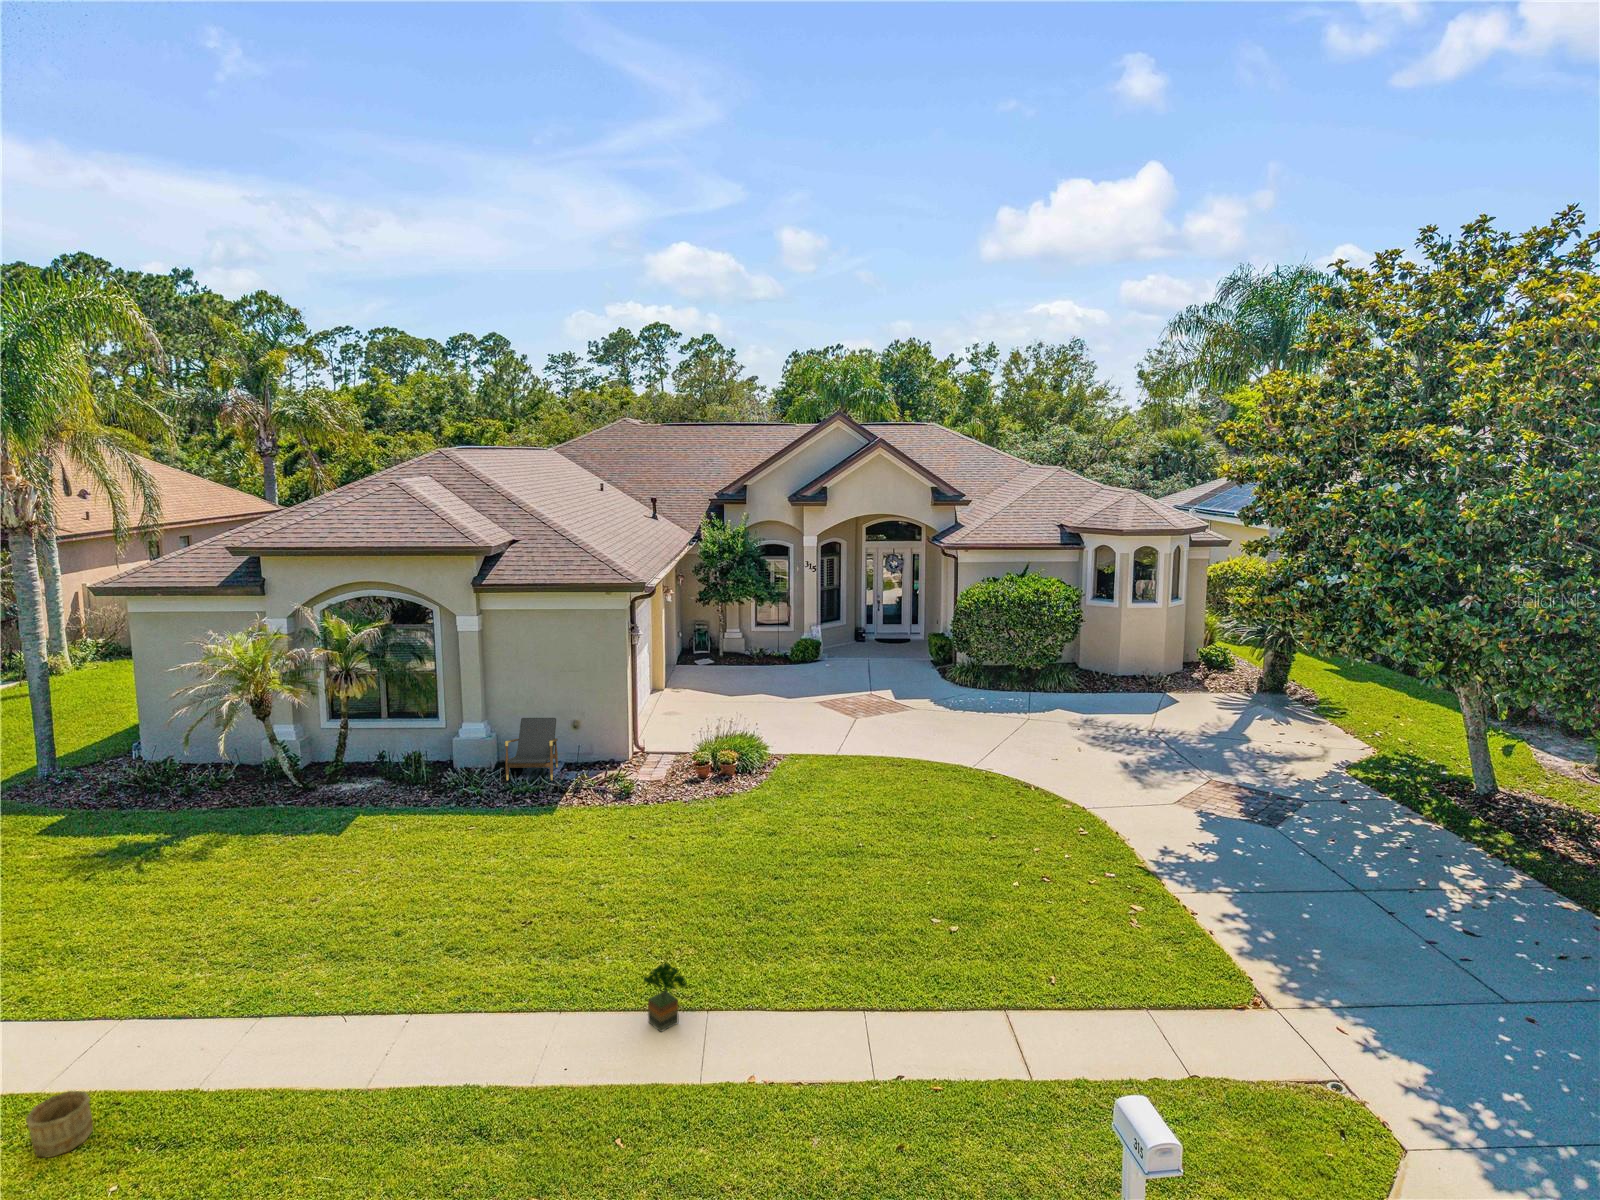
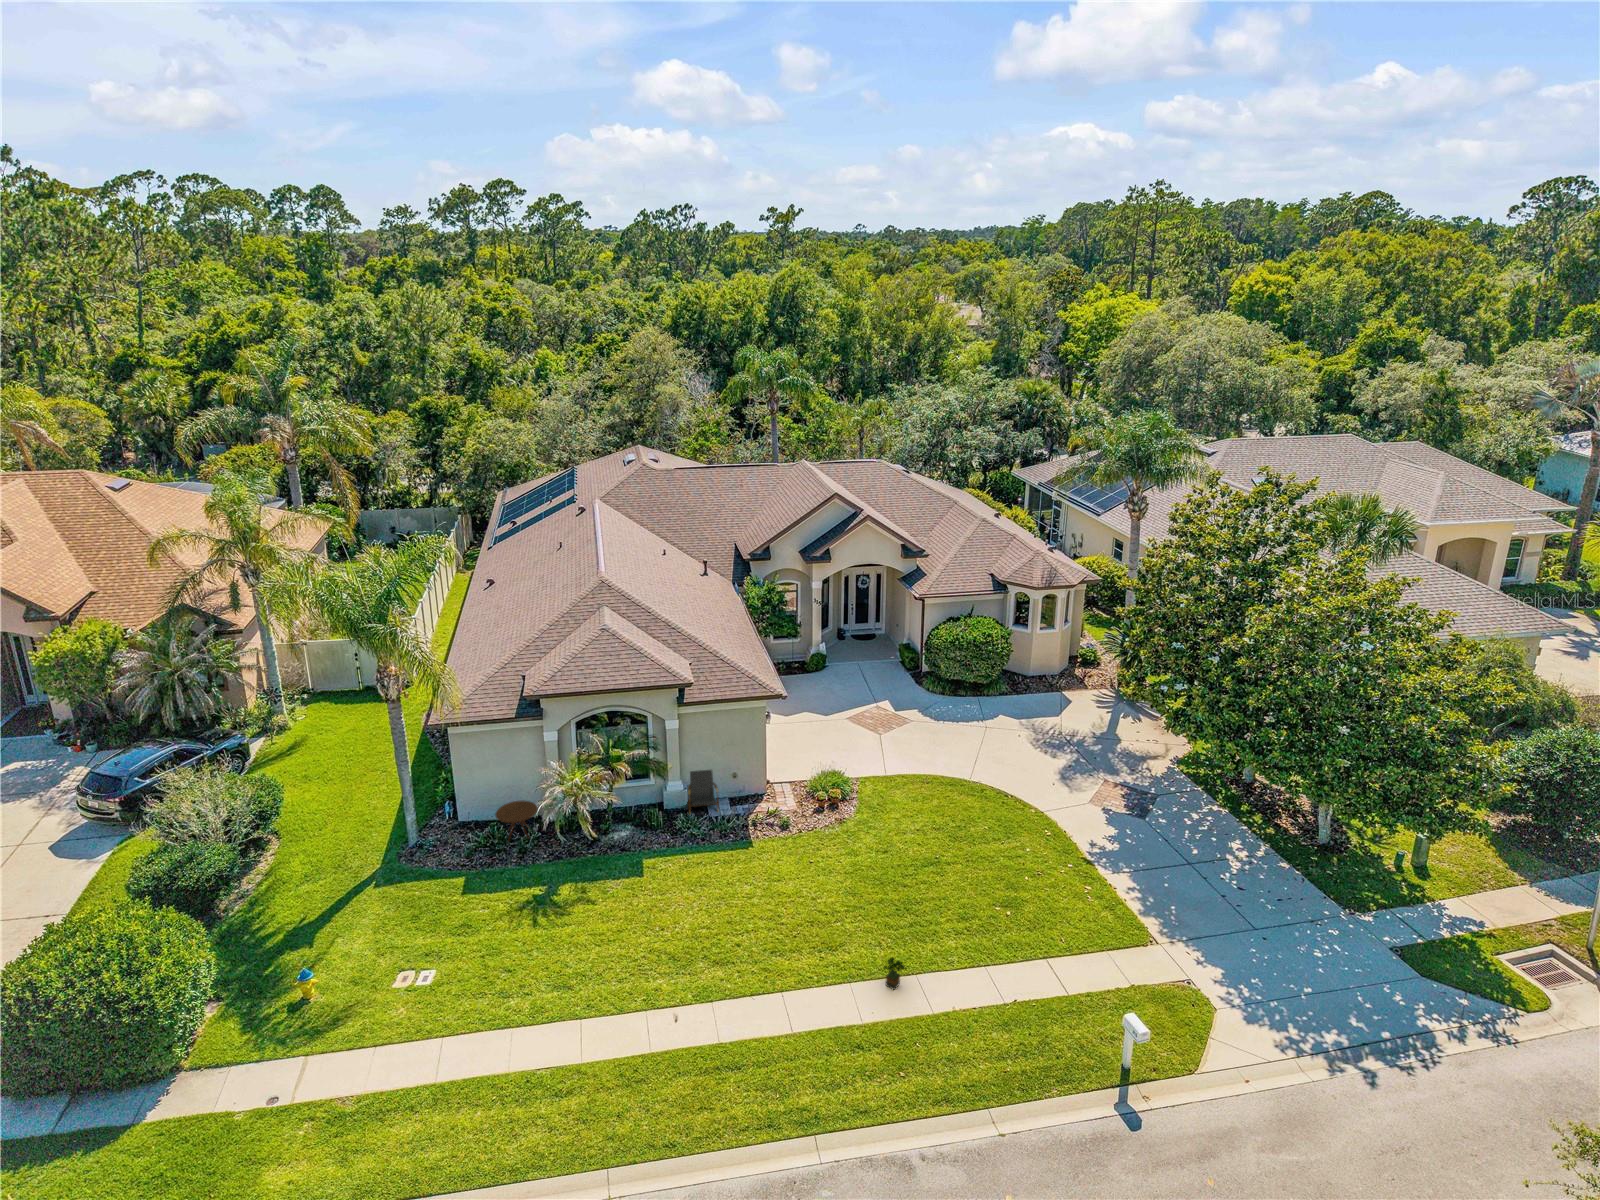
round table: none [201,738,273,793] -> present [495,801,537,840]
wooden bucket: present [26,1091,93,1157] -> none [655,1057,678,1087]

